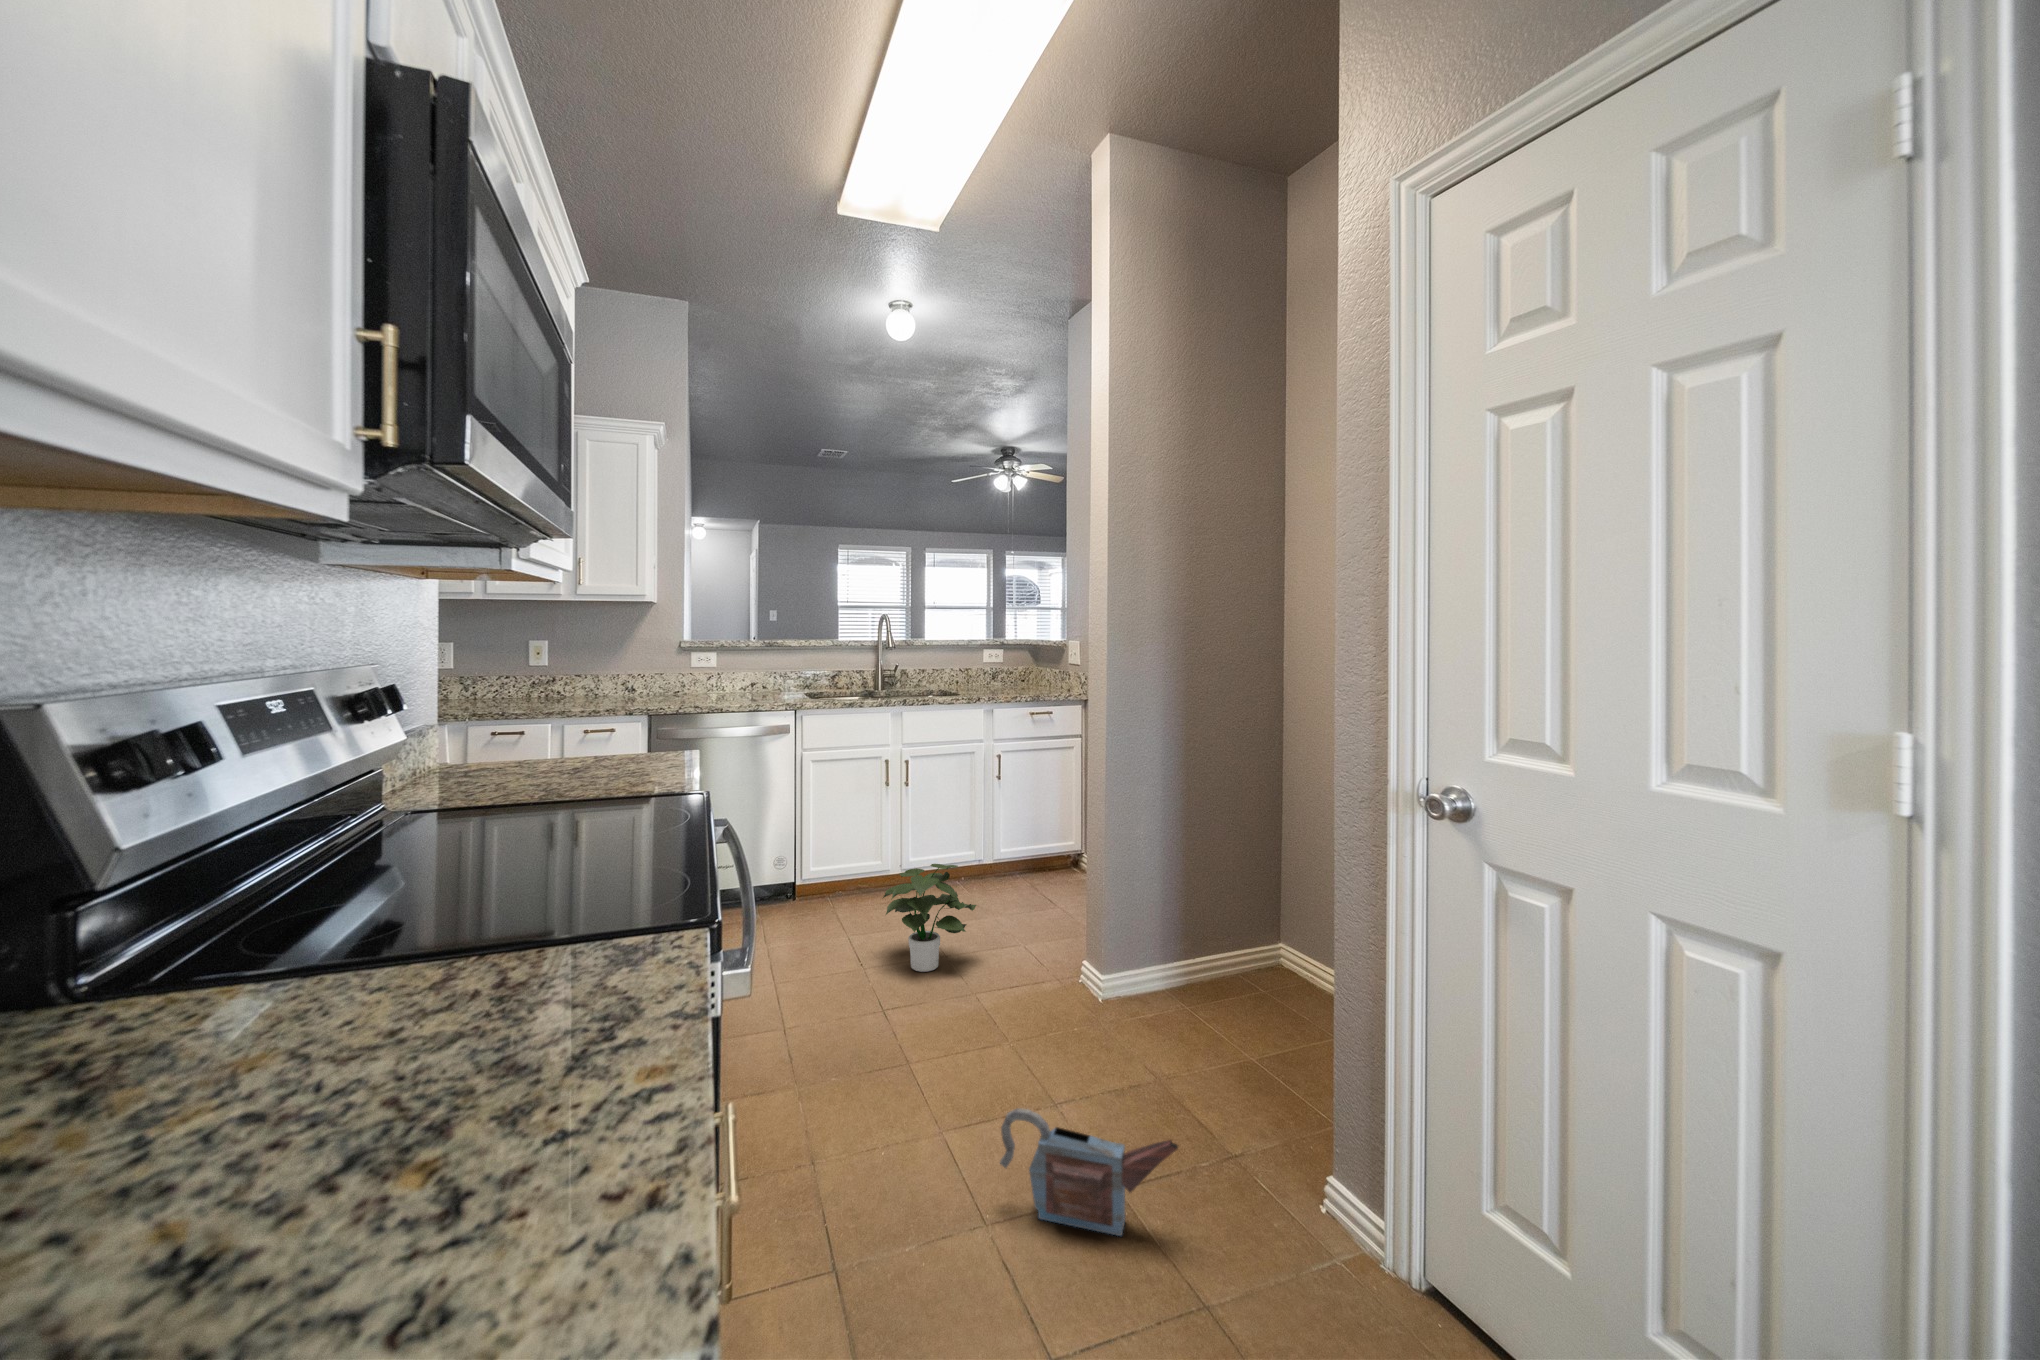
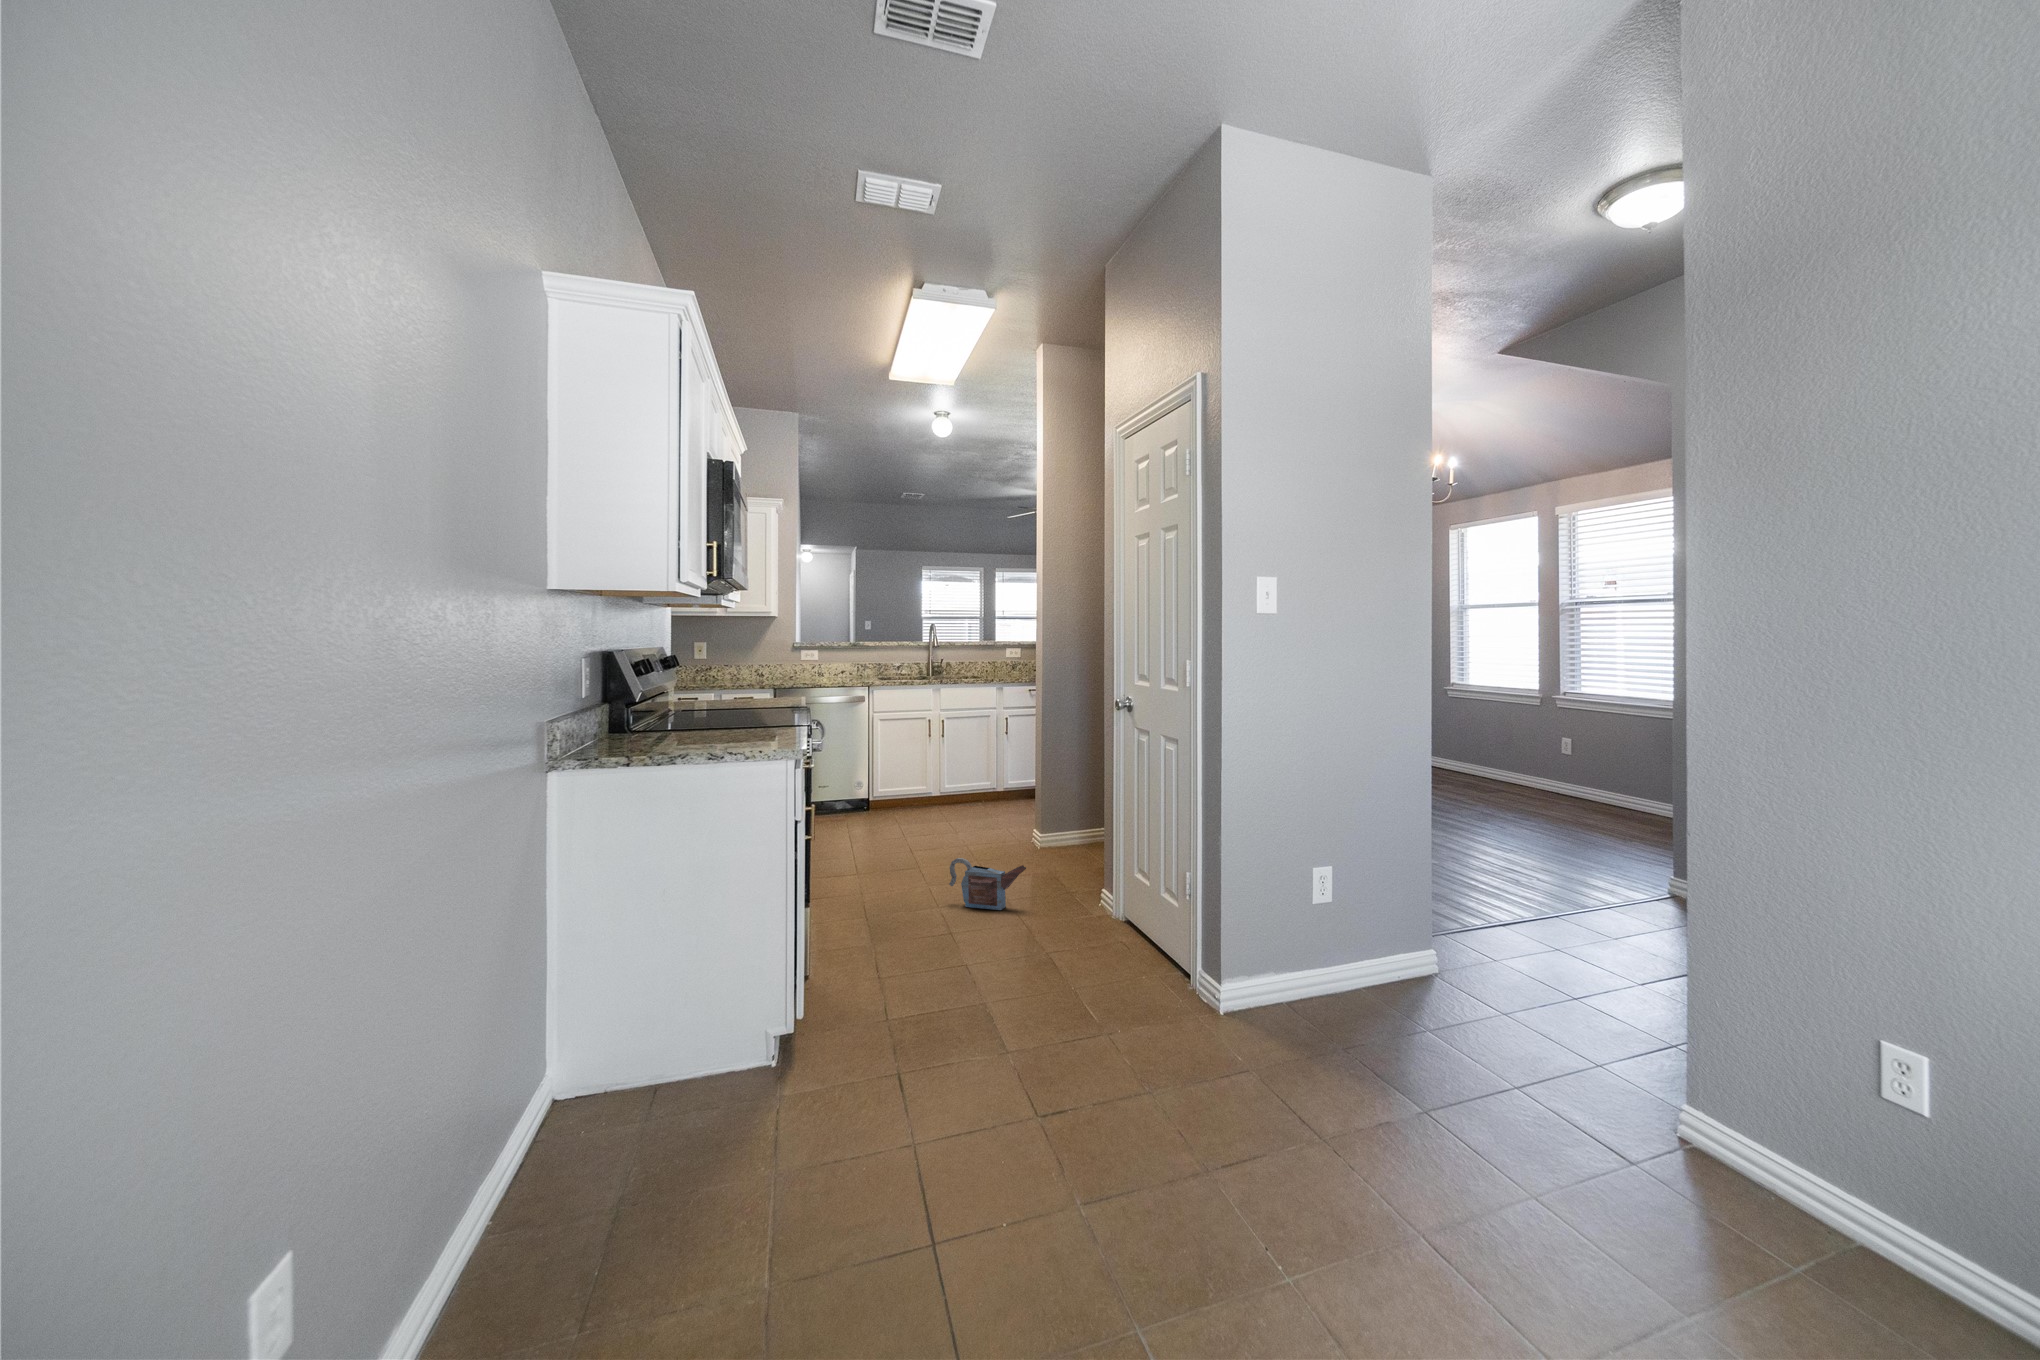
potted plant: present [883,864,977,972] -> none [920,777,978,842]

